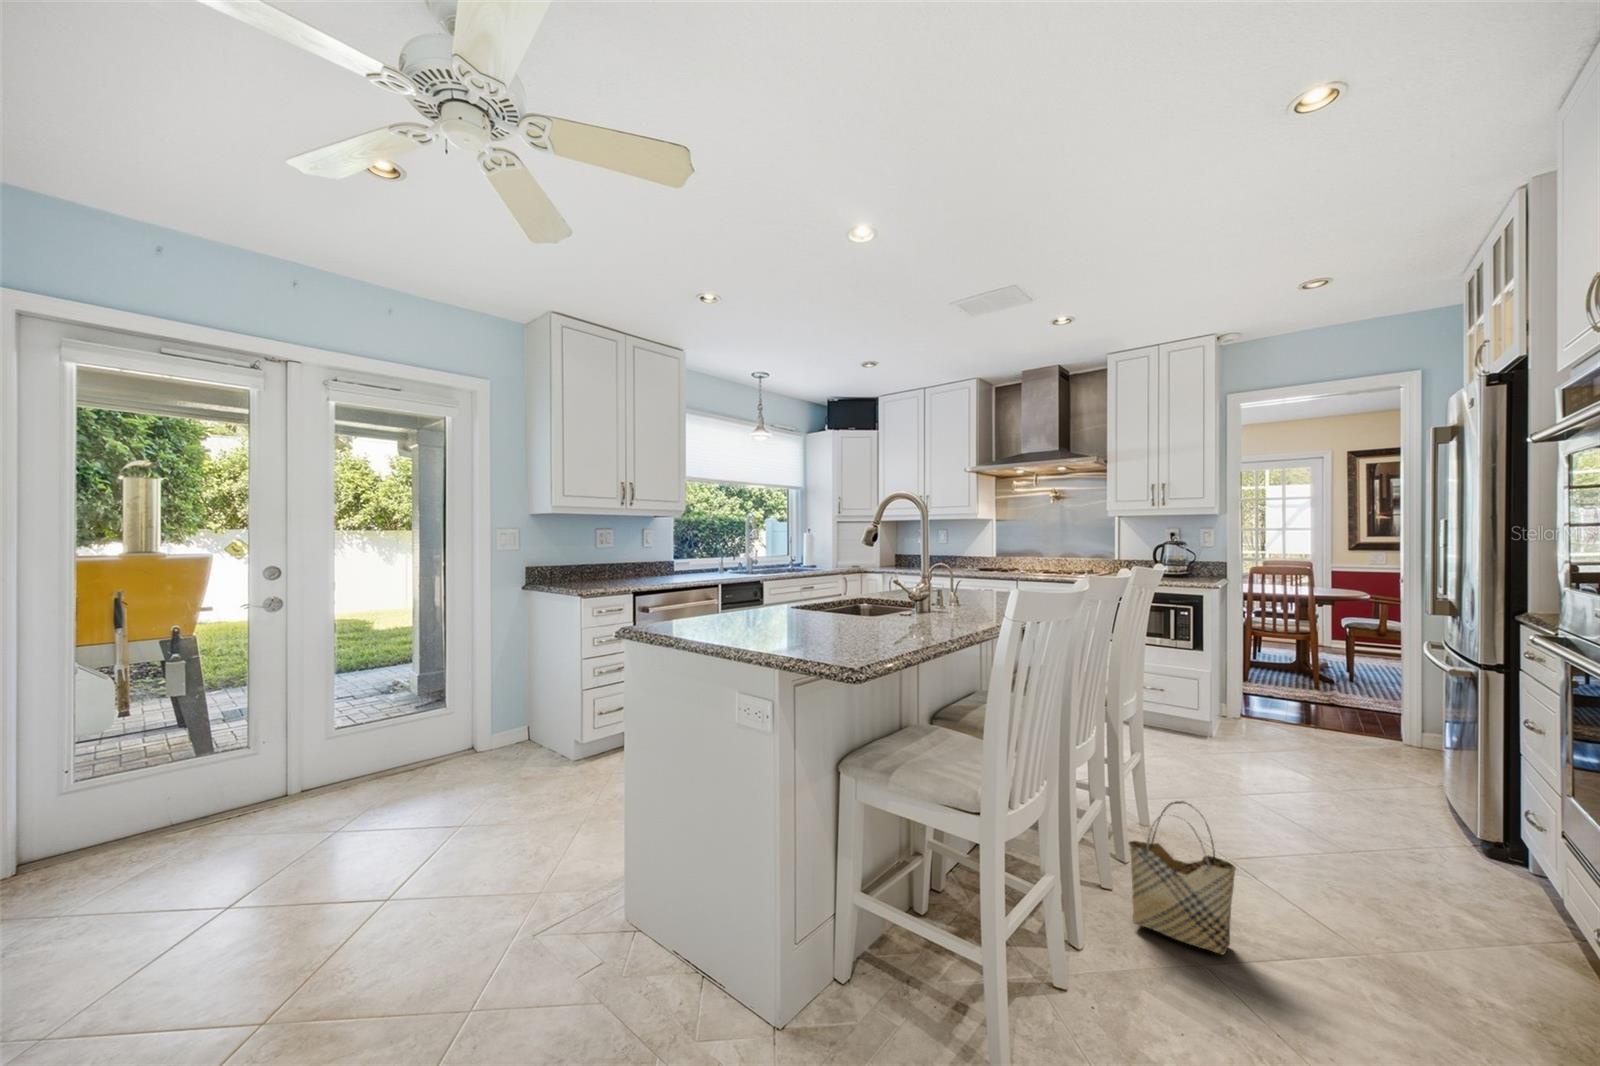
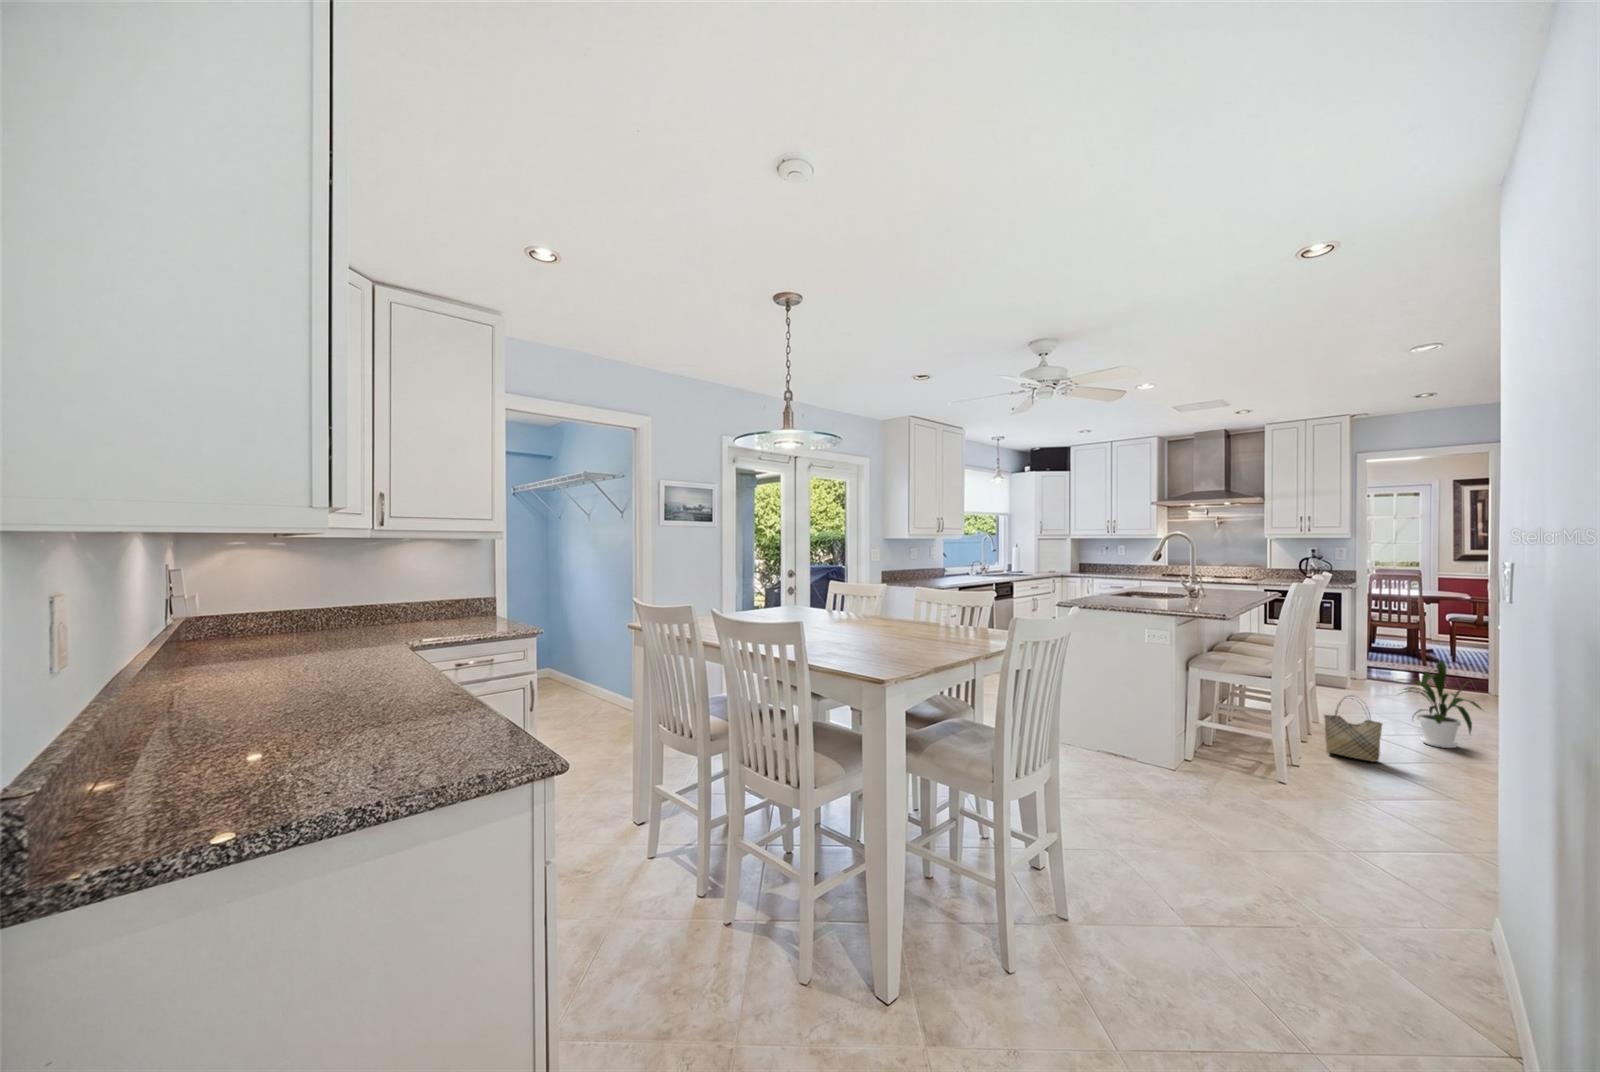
house plant: none [1269,714,1419,889] -> present [1404,660,1481,748]

